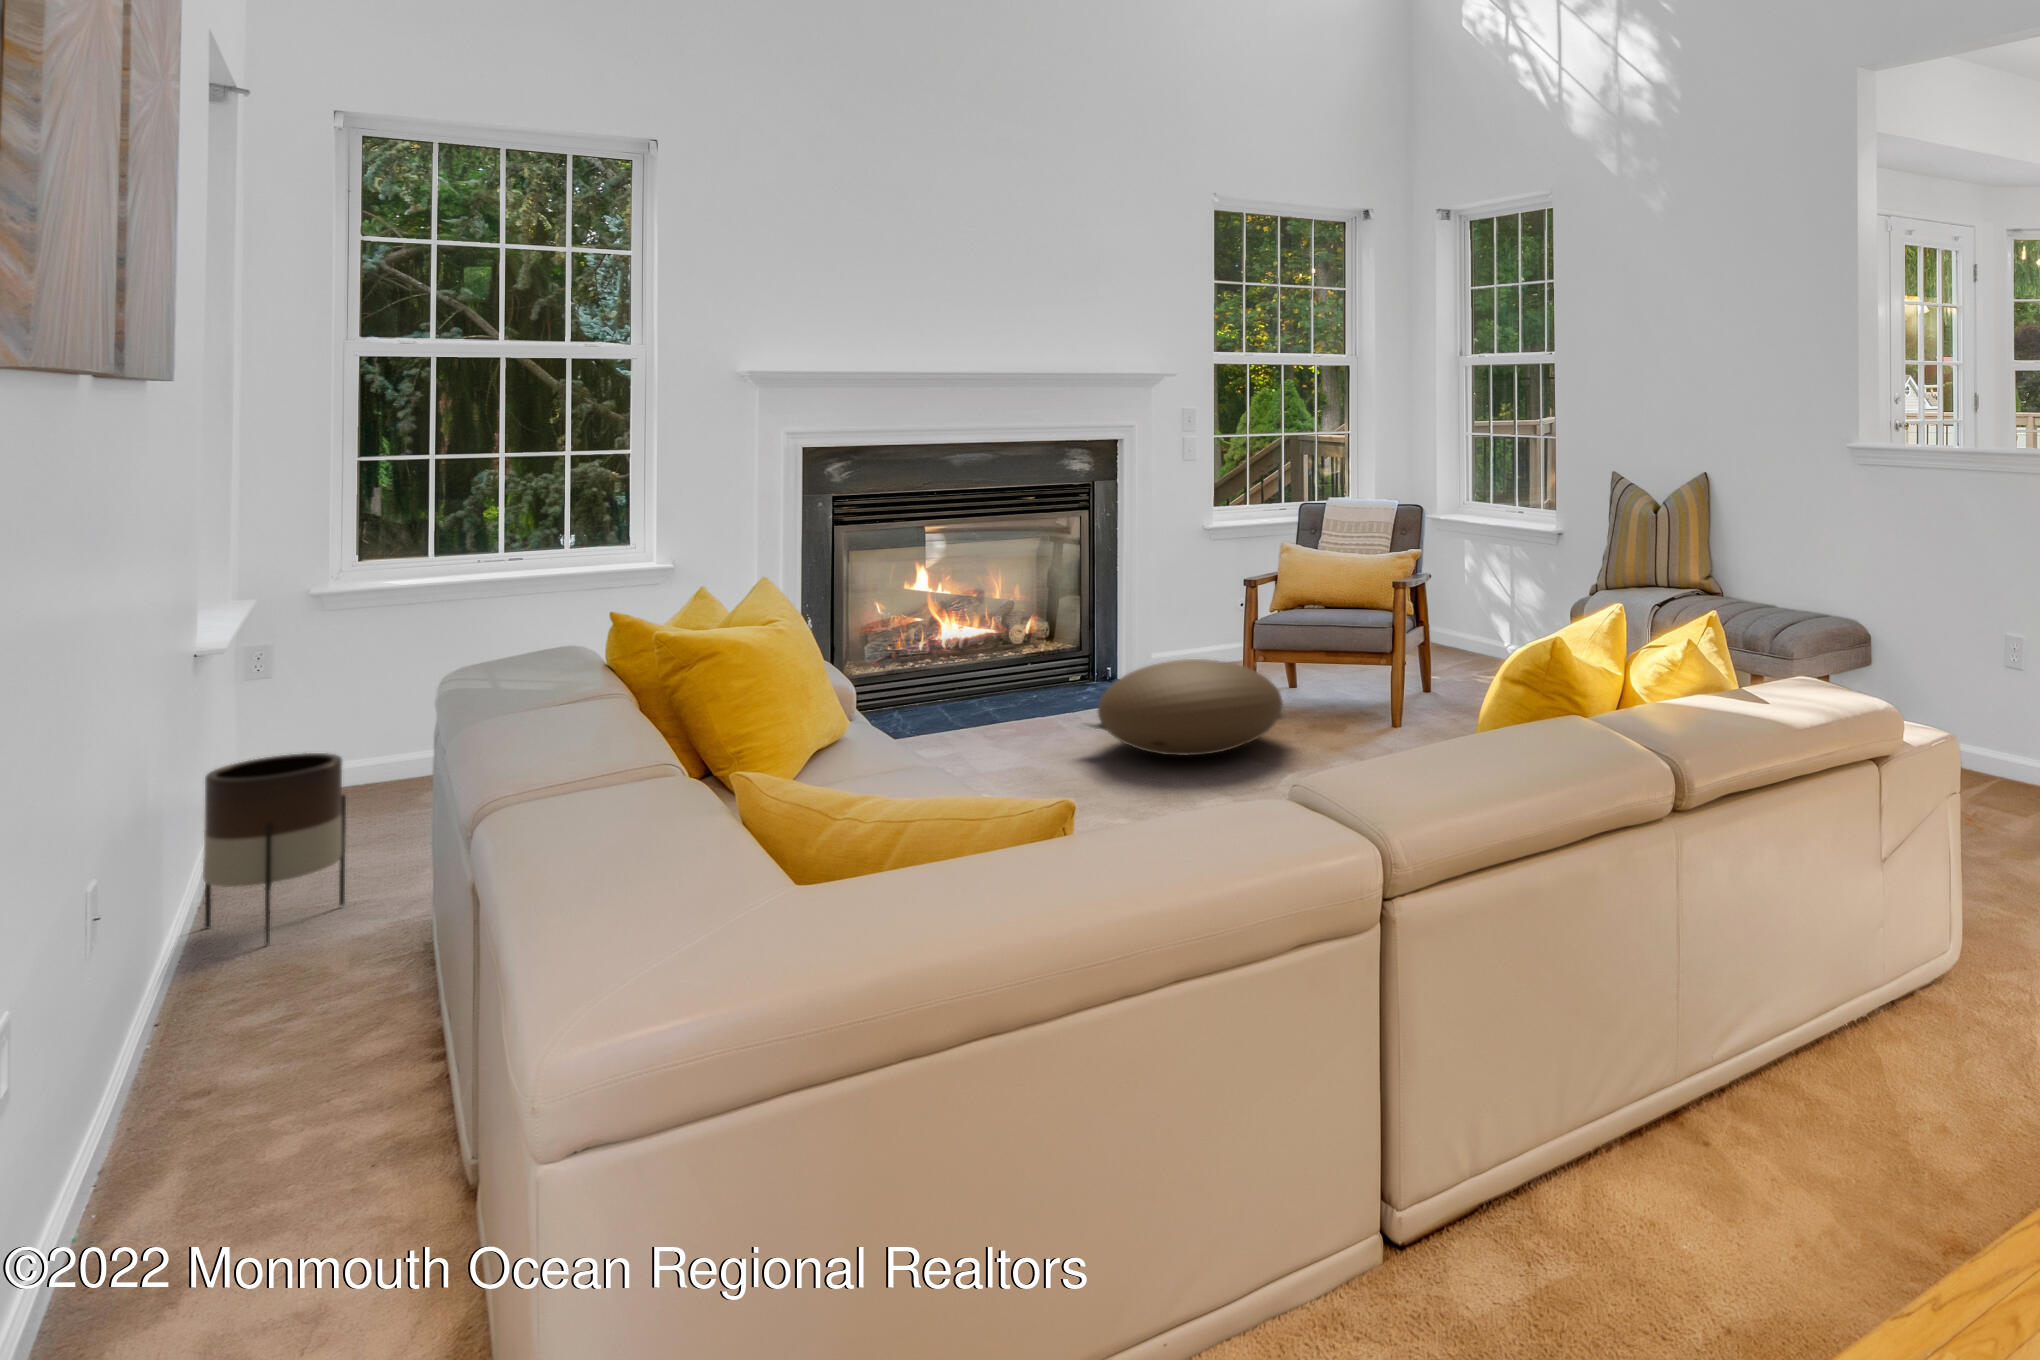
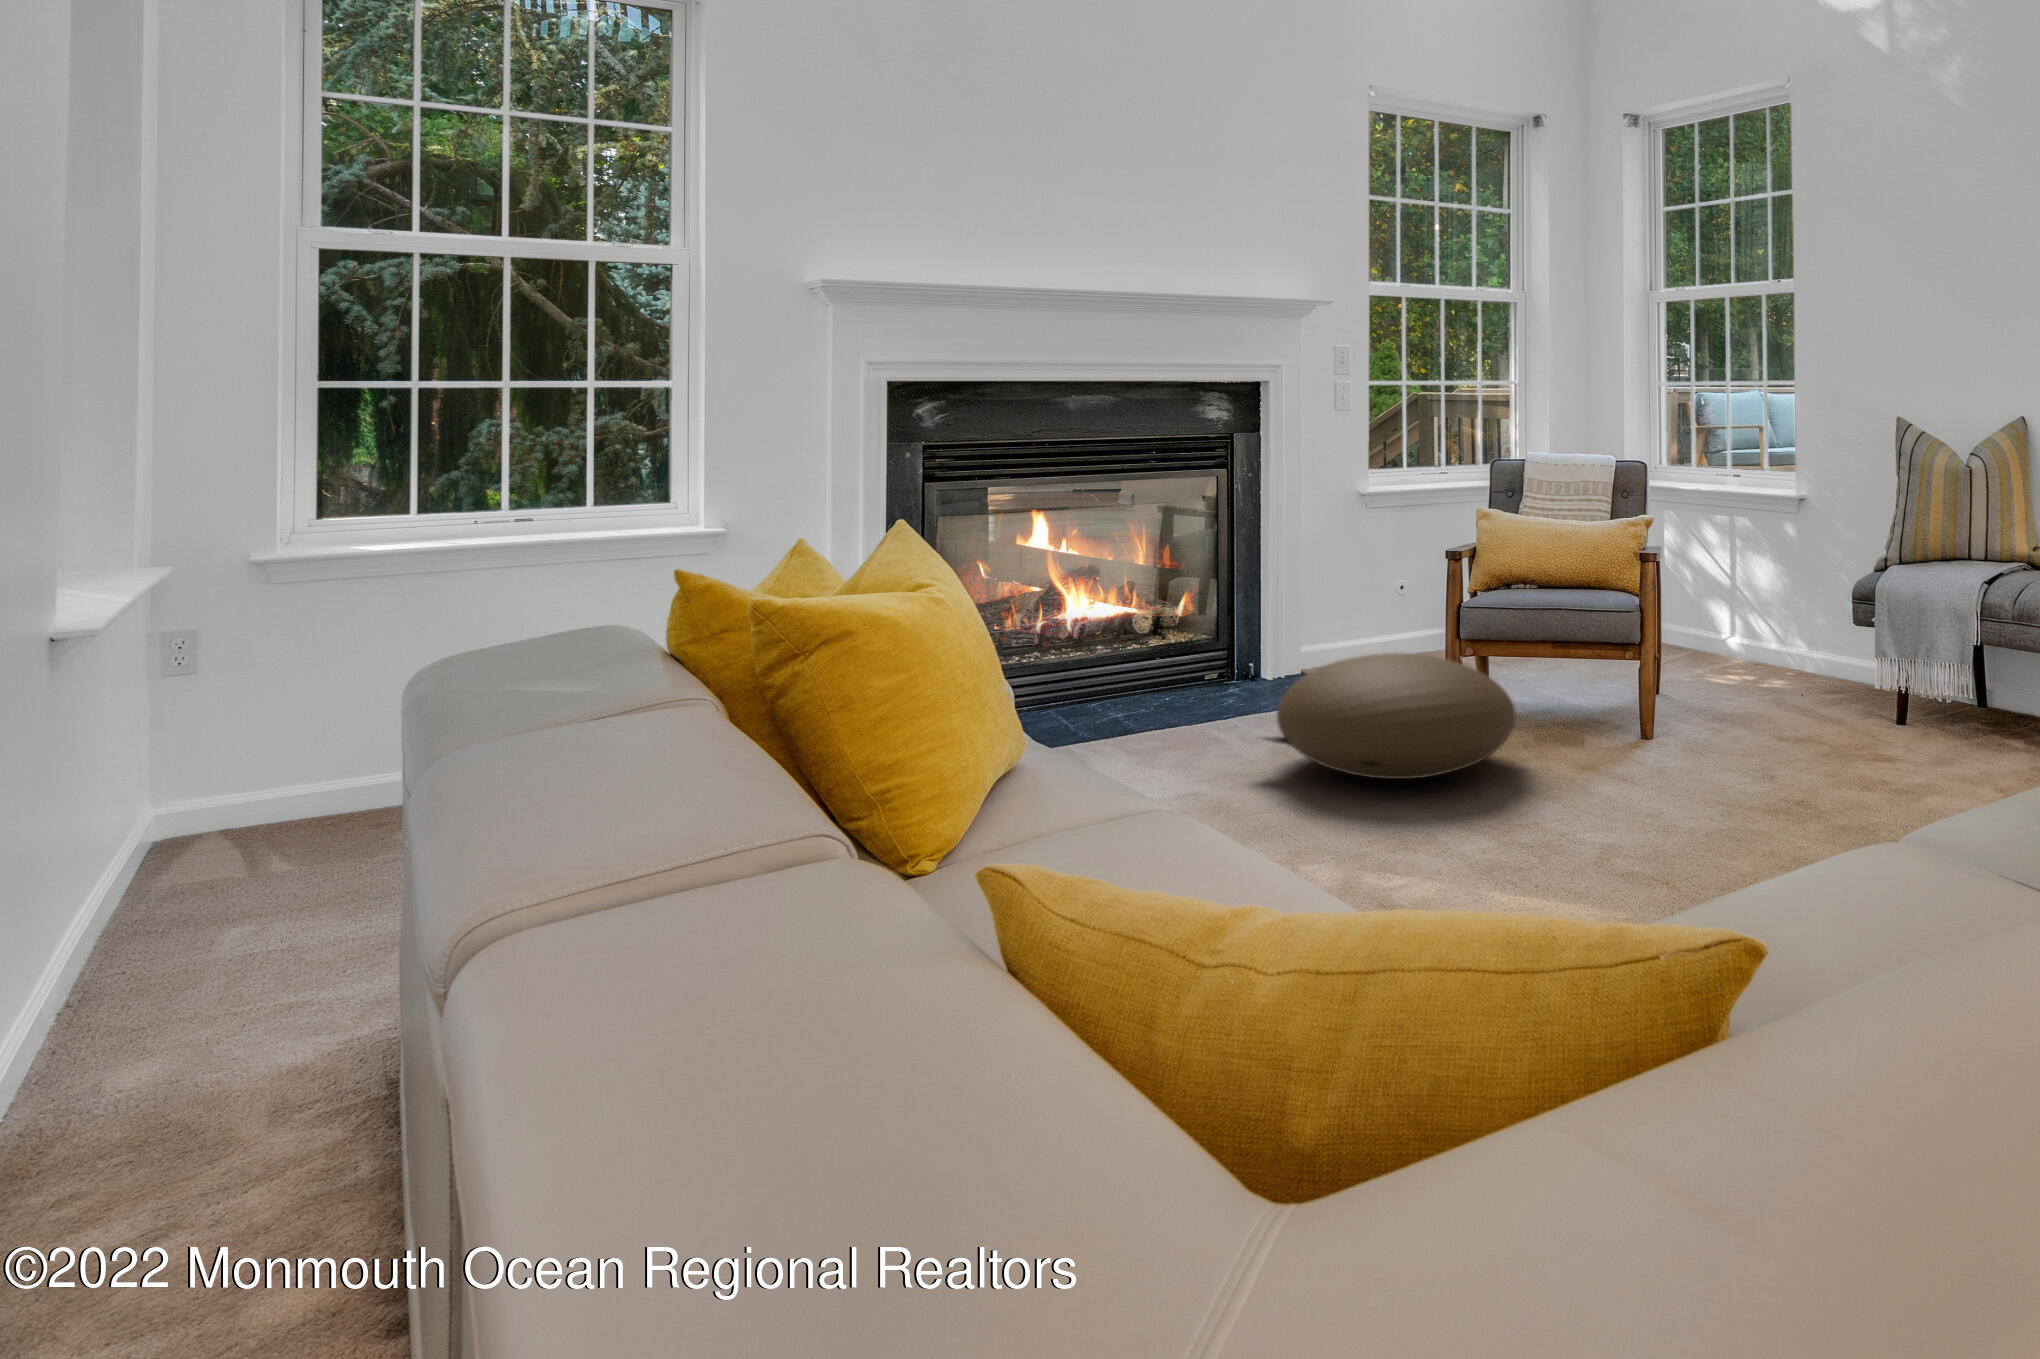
planter: present [203,753,346,945] -> none [65,782,282,1075]

